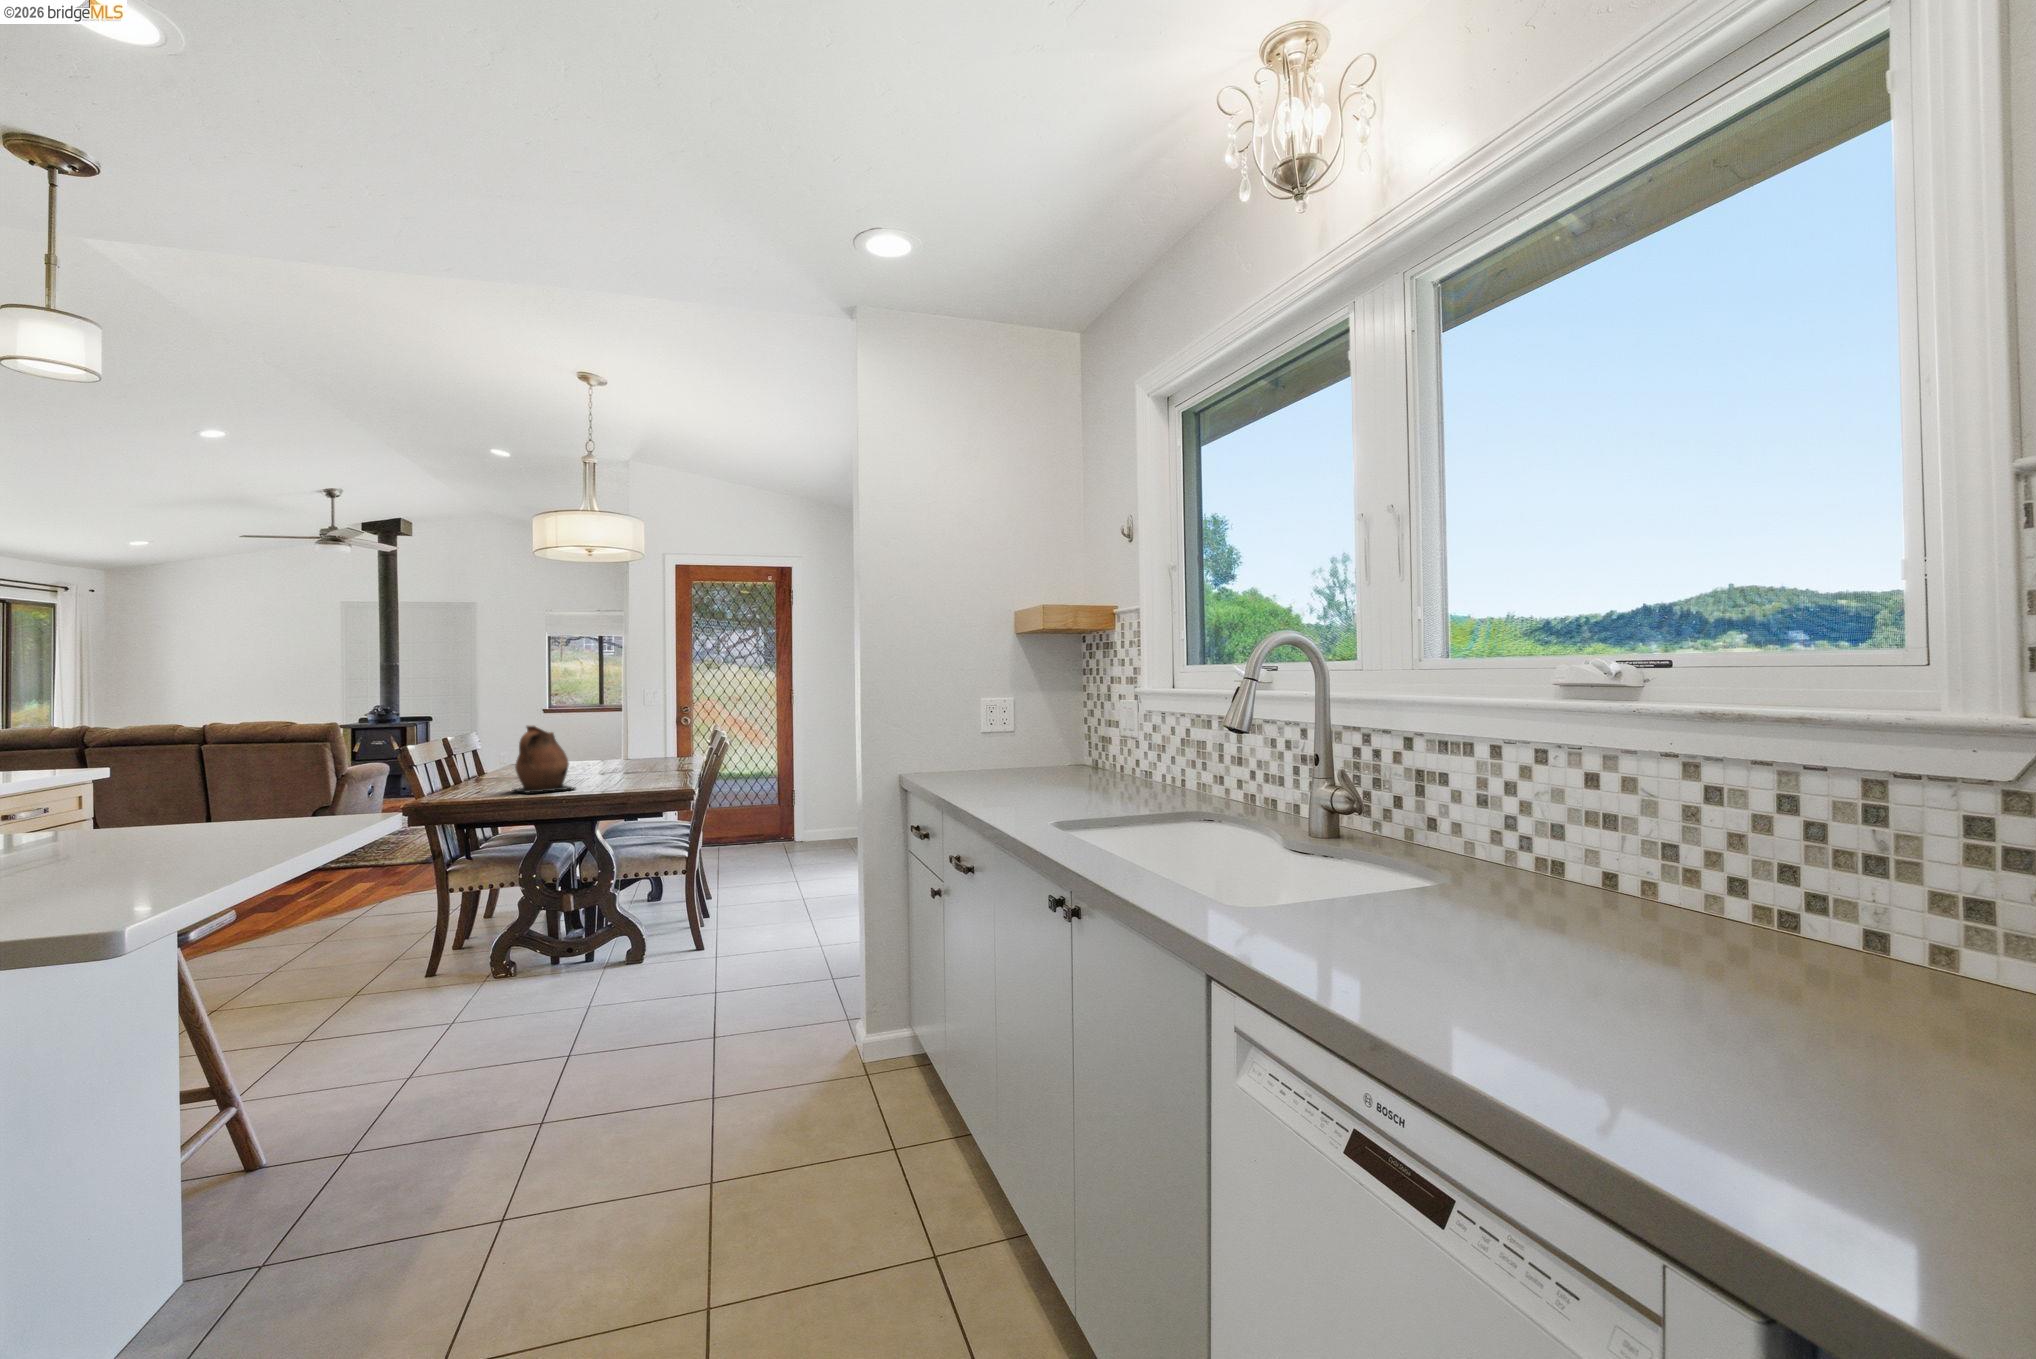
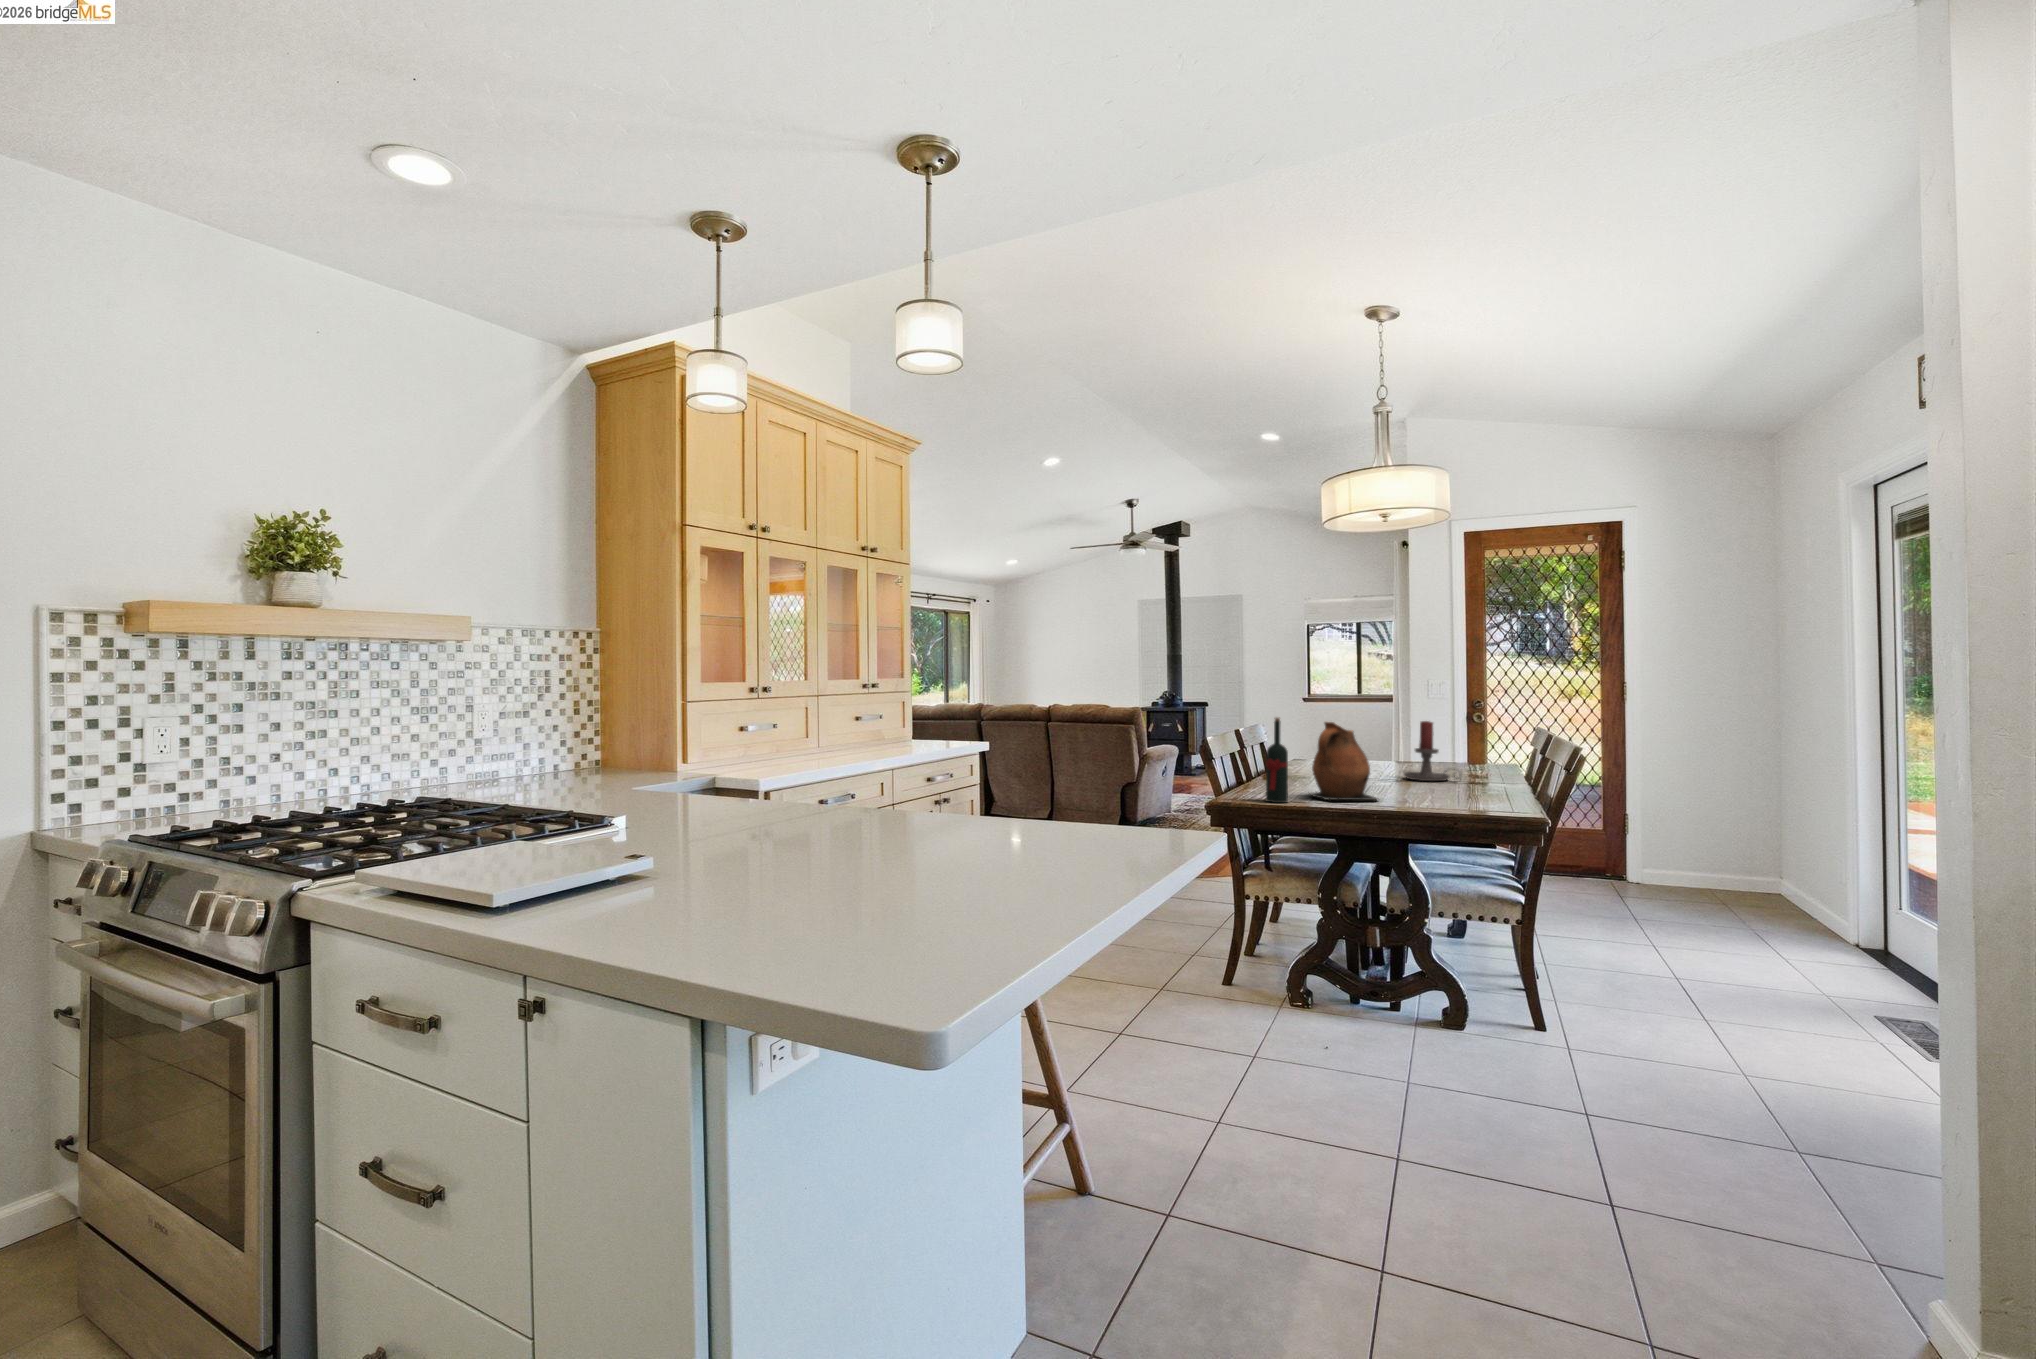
candle holder: none [609,722,655,772] -> present [1404,721,1461,781]
wine bottle: none [467,723,490,800] -> present [1266,718,1288,803]

